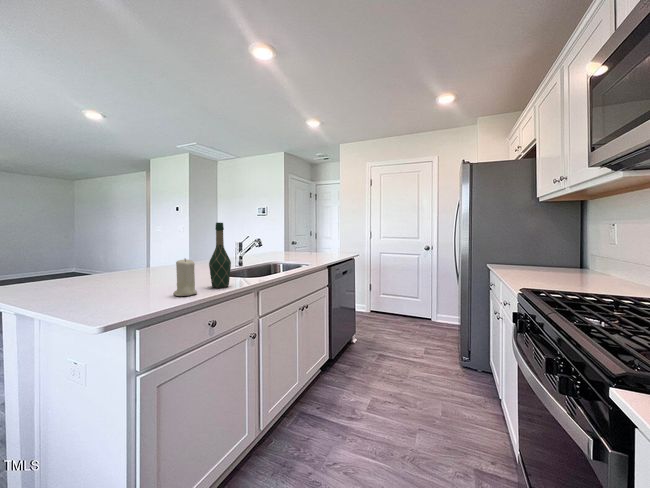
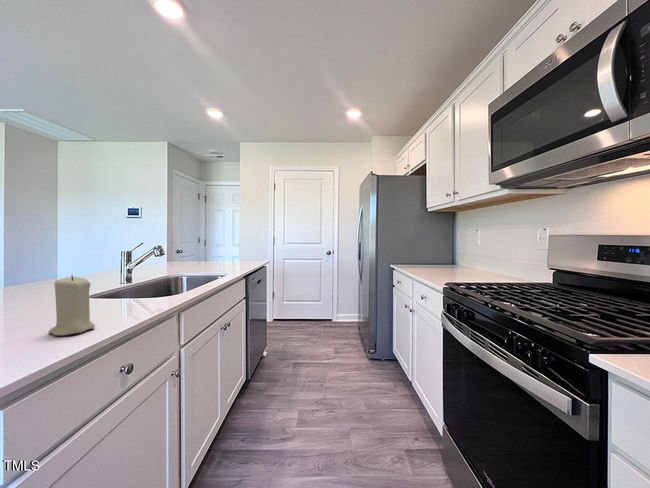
wine bottle: present [209,223,231,288] -> none [107,222,142,315]

